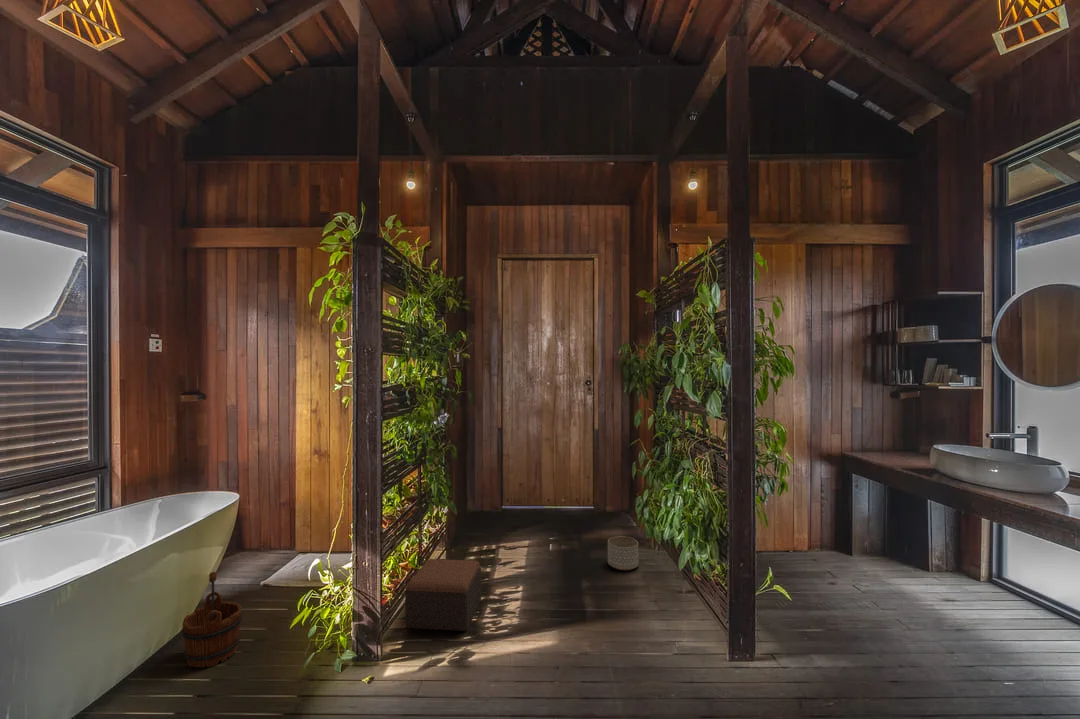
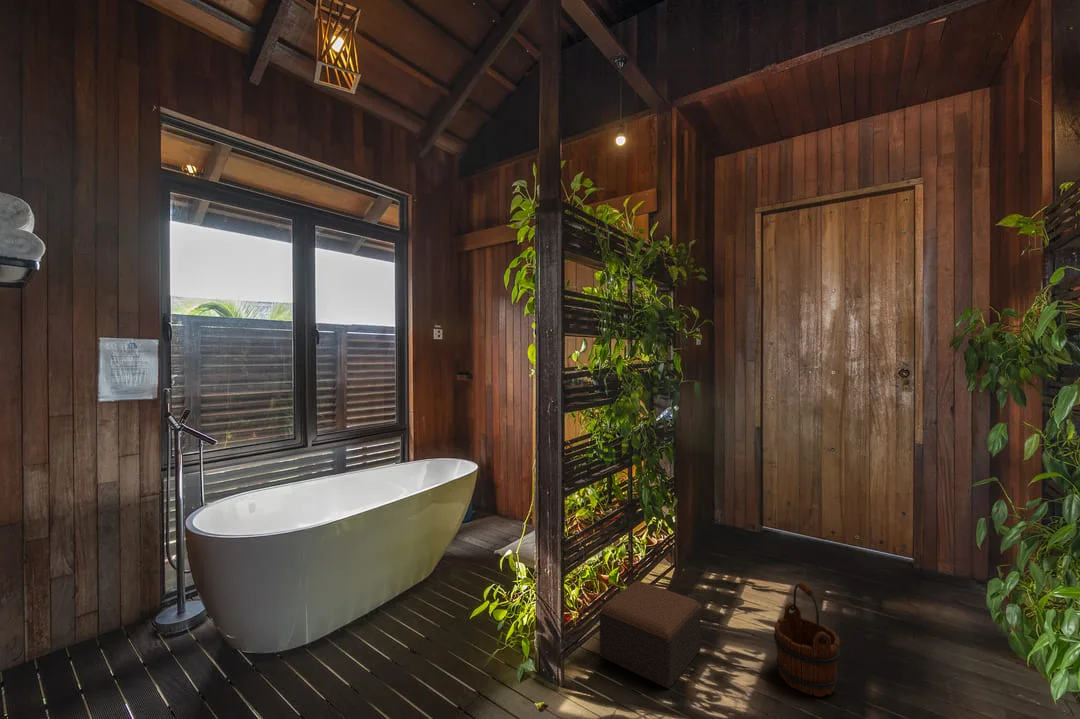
planter: present [608,536,639,570] -> none [920,619,985,683]
wooden bucket: present [182,572,242,667] -> present [774,582,840,697]

